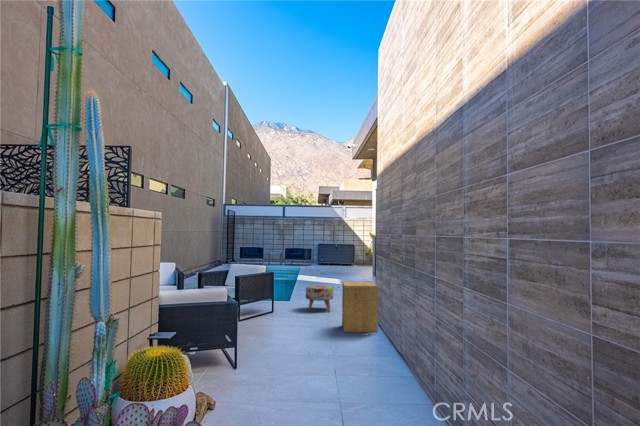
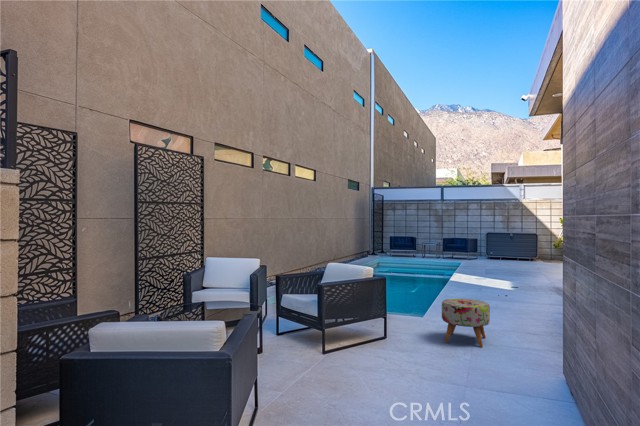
side table: present [342,282,378,332] -> none [498,305,577,421]

